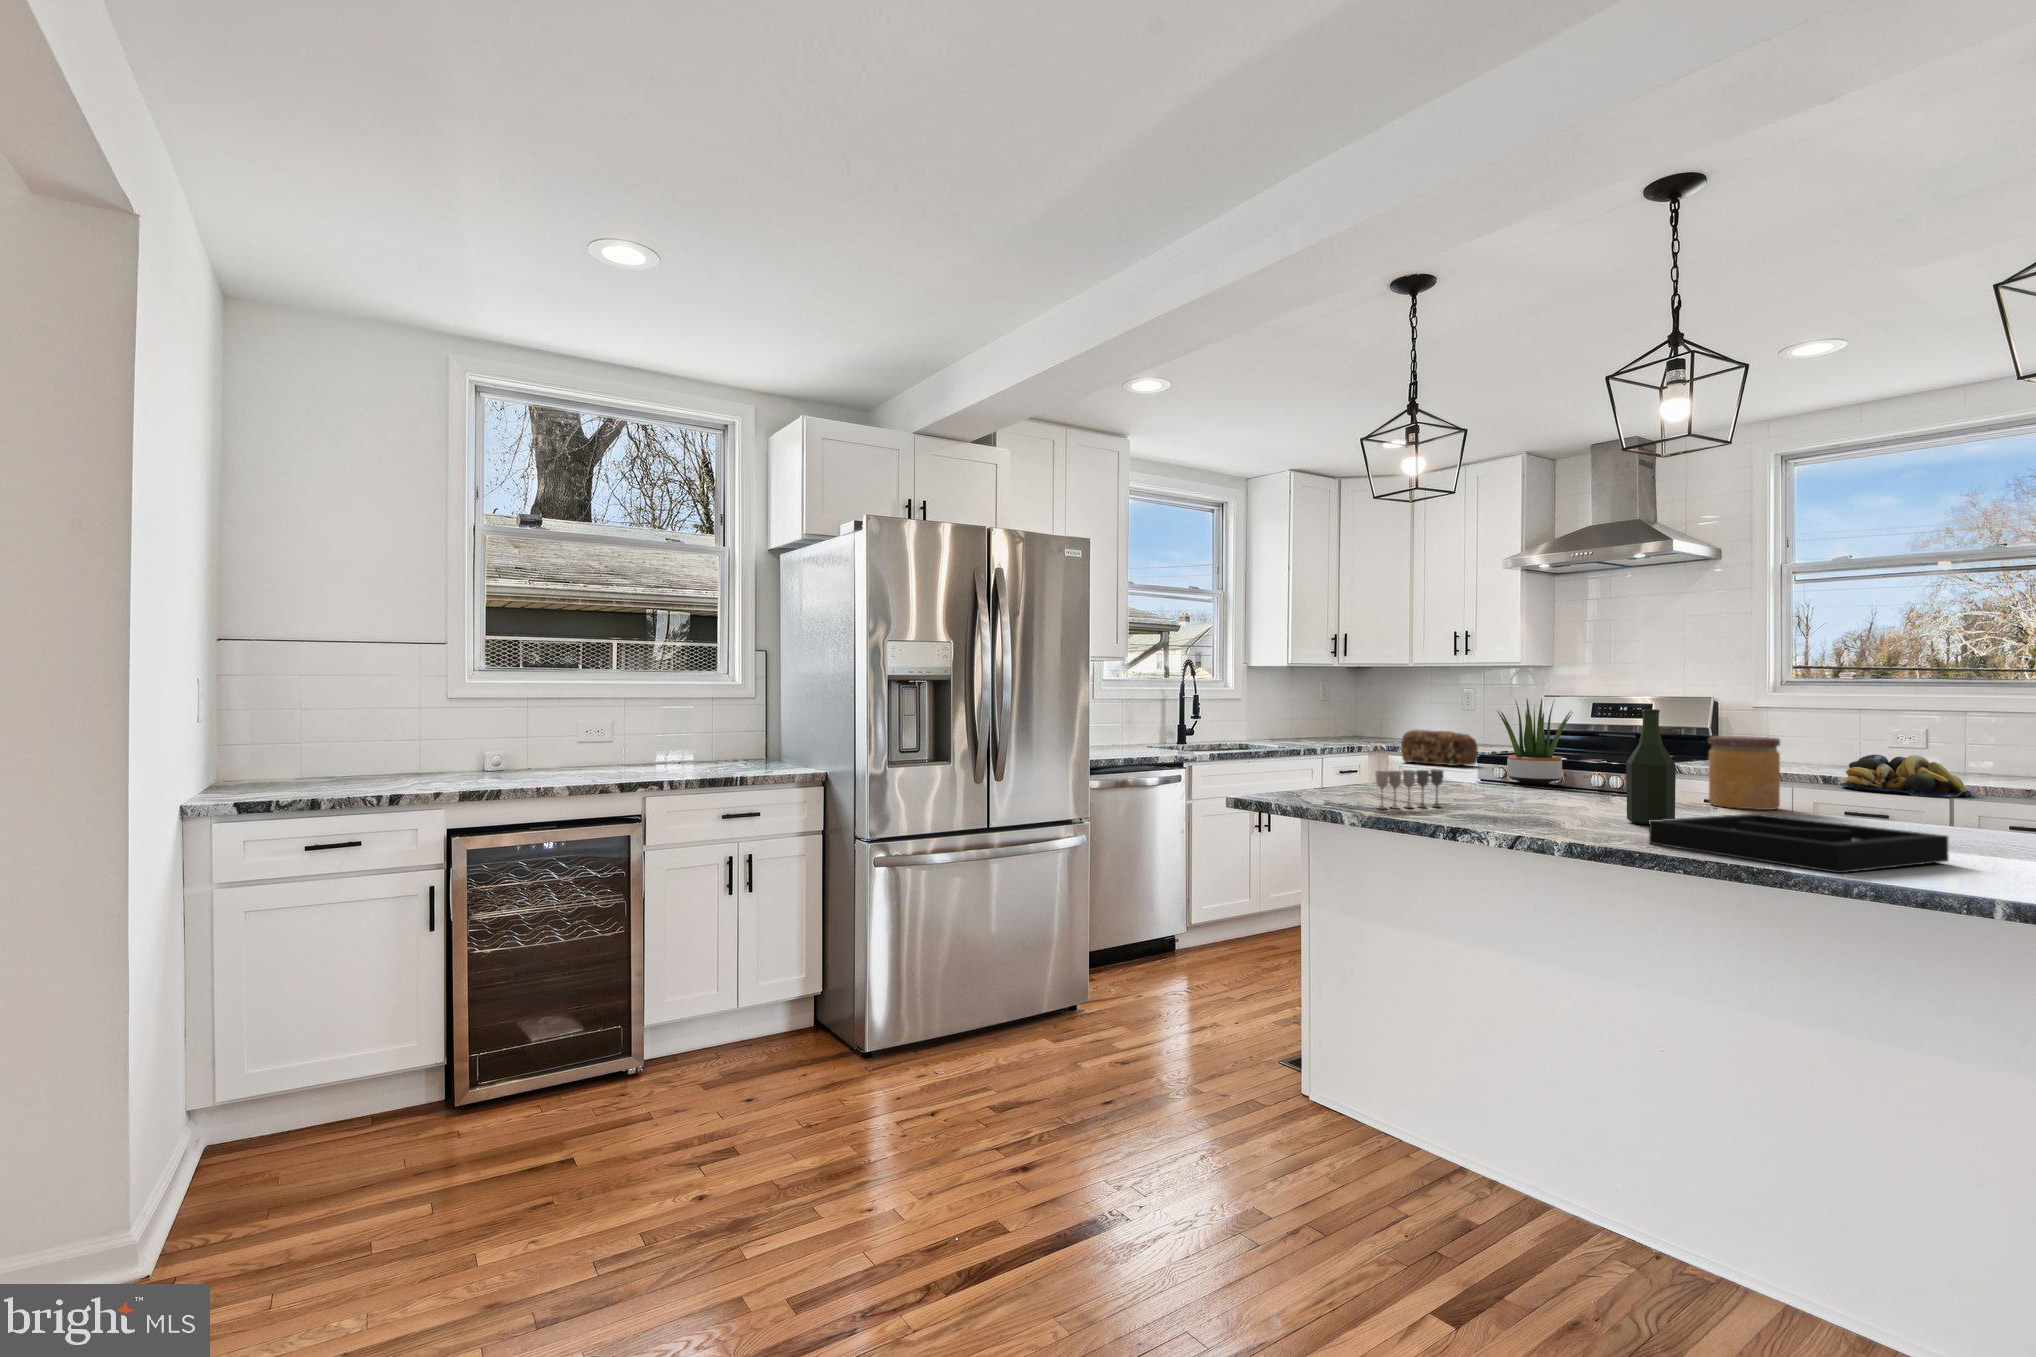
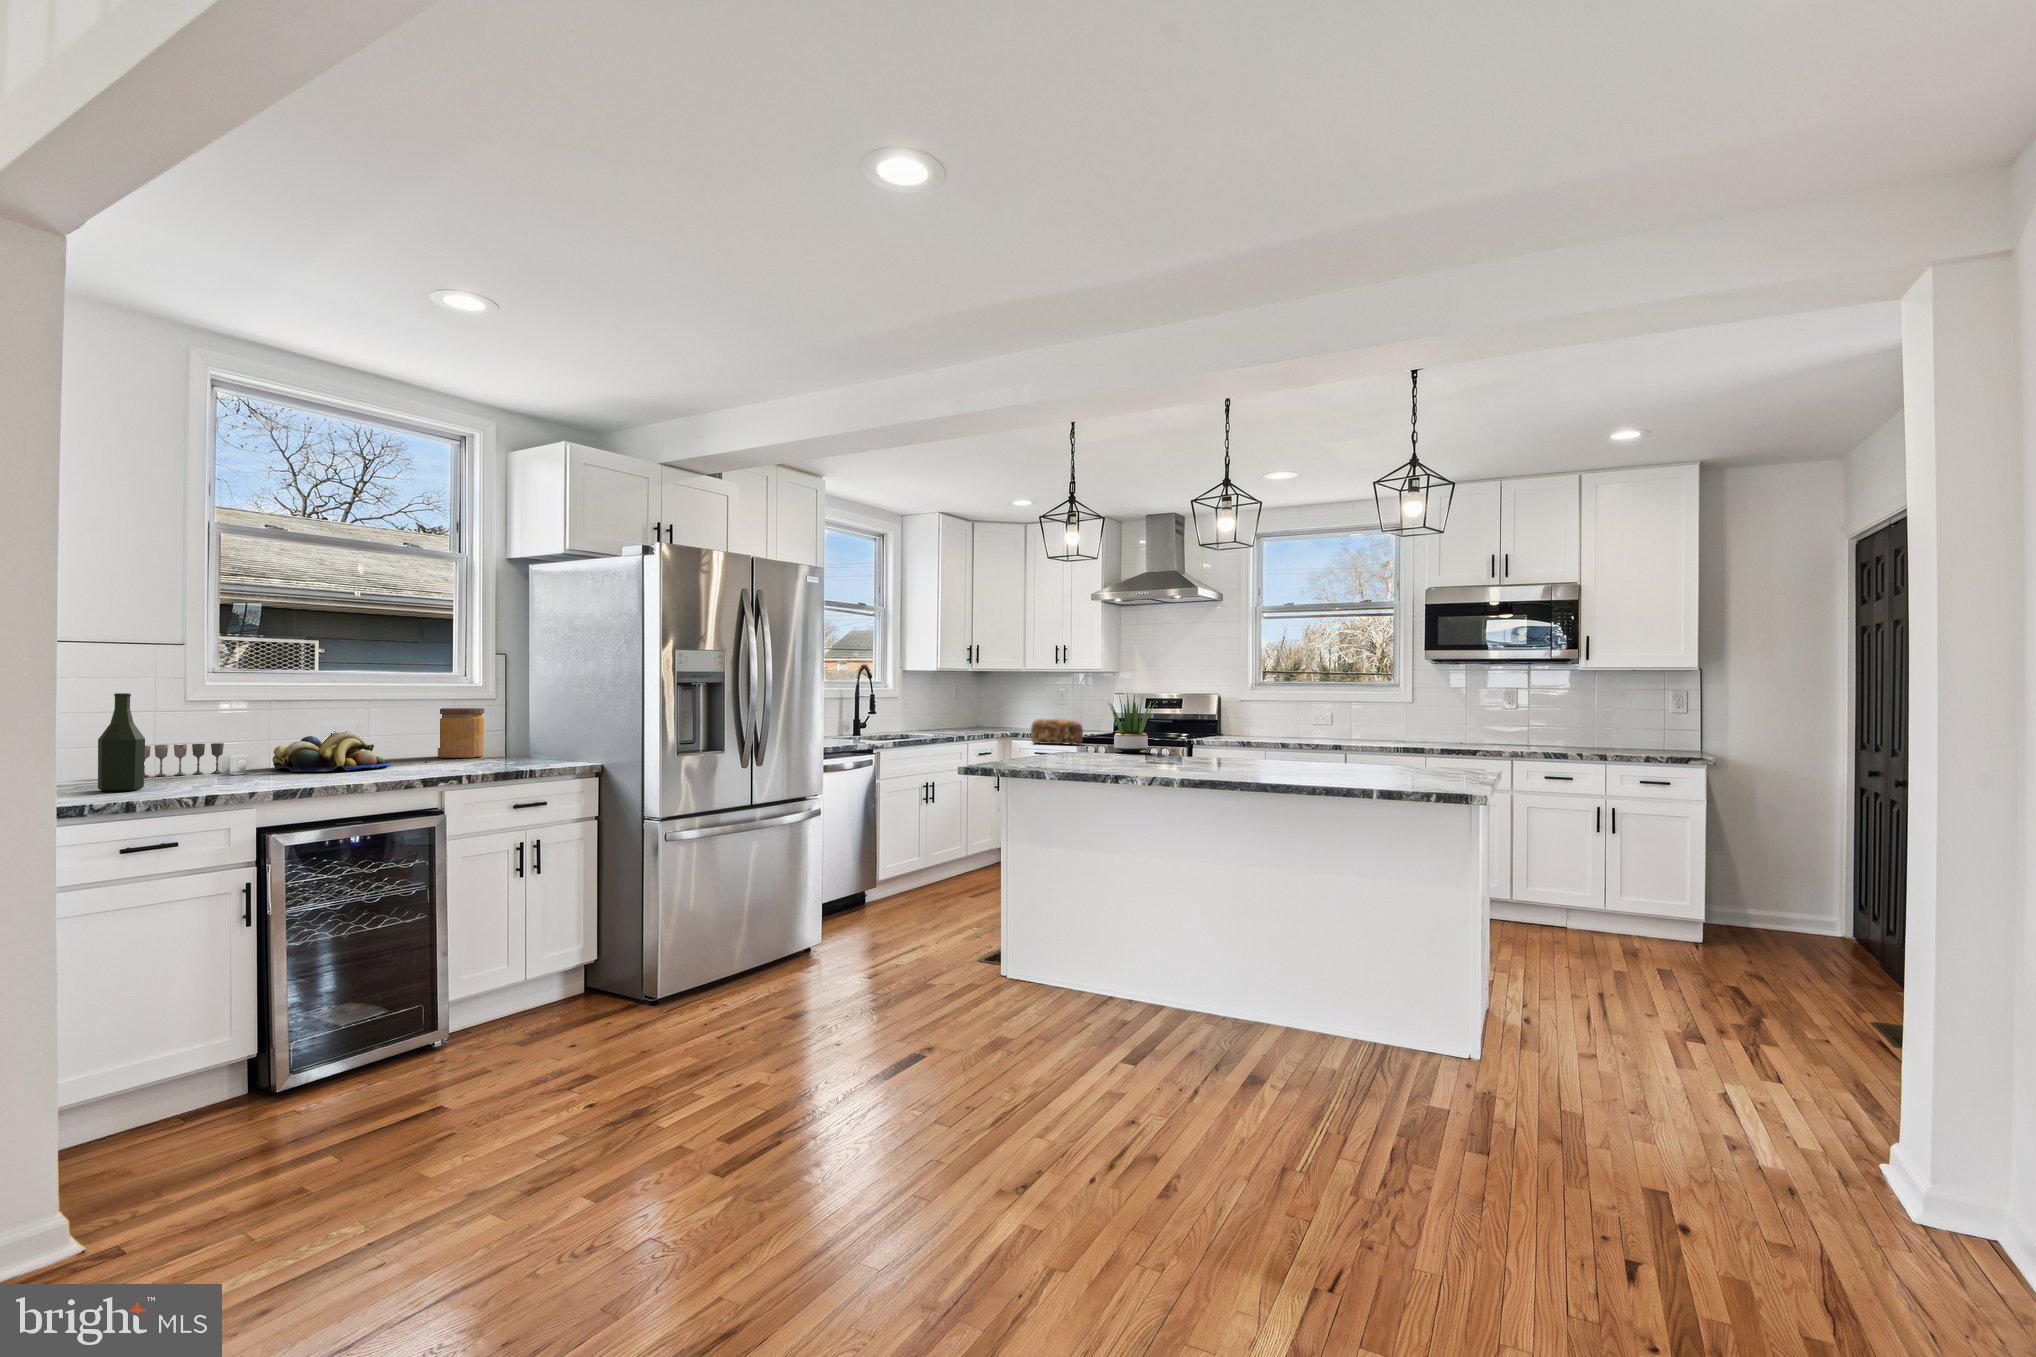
bottle: present [1626,709,1676,825] -> present [98,693,145,792]
jar: present [1708,736,1780,810] -> present [438,708,484,758]
fruit bowl: present [1840,755,1972,797] -> present [272,732,391,772]
wine glass: present [1375,769,1443,809] -> present [144,743,224,776]
decorative tray: present [1649,814,1949,873] -> none [1223,758,1355,782]

